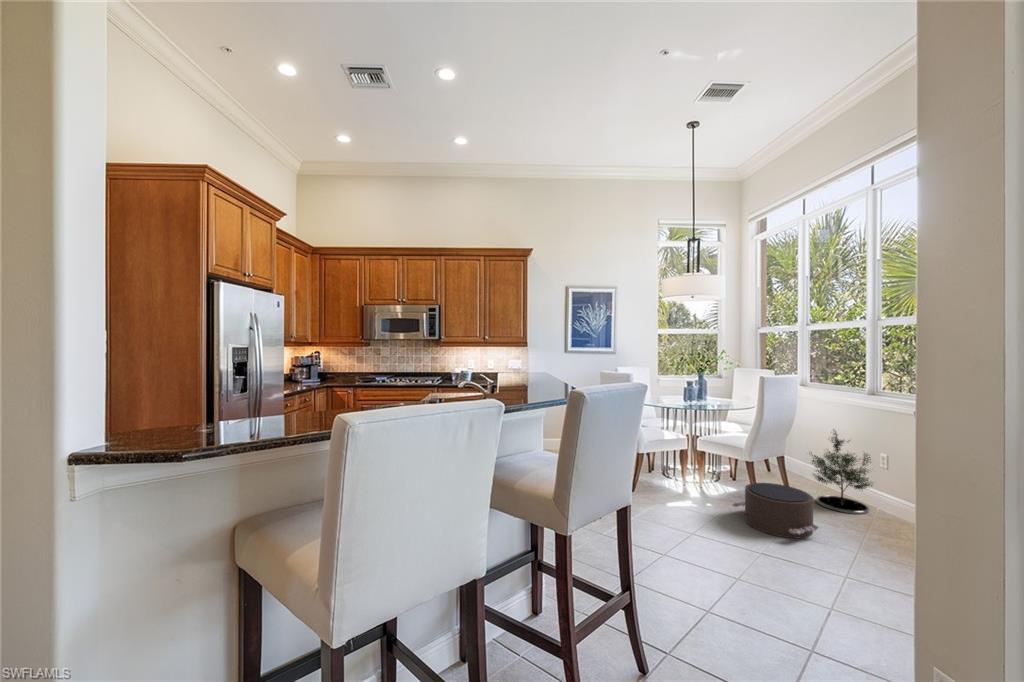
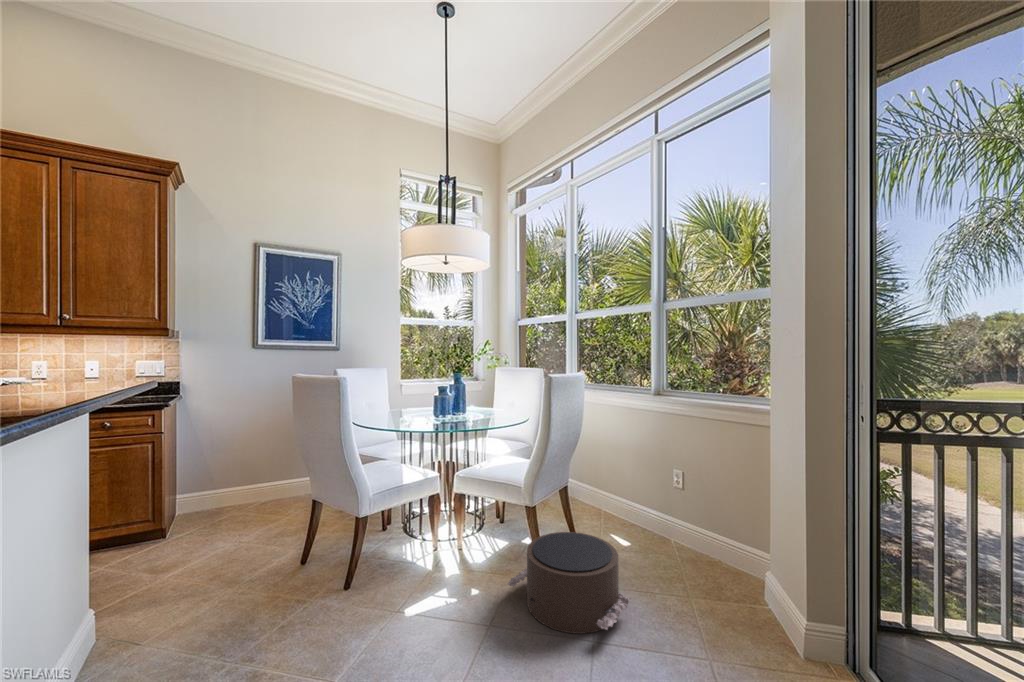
potted tree: present [809,431,873,514] -> none [589,437,660,548]

